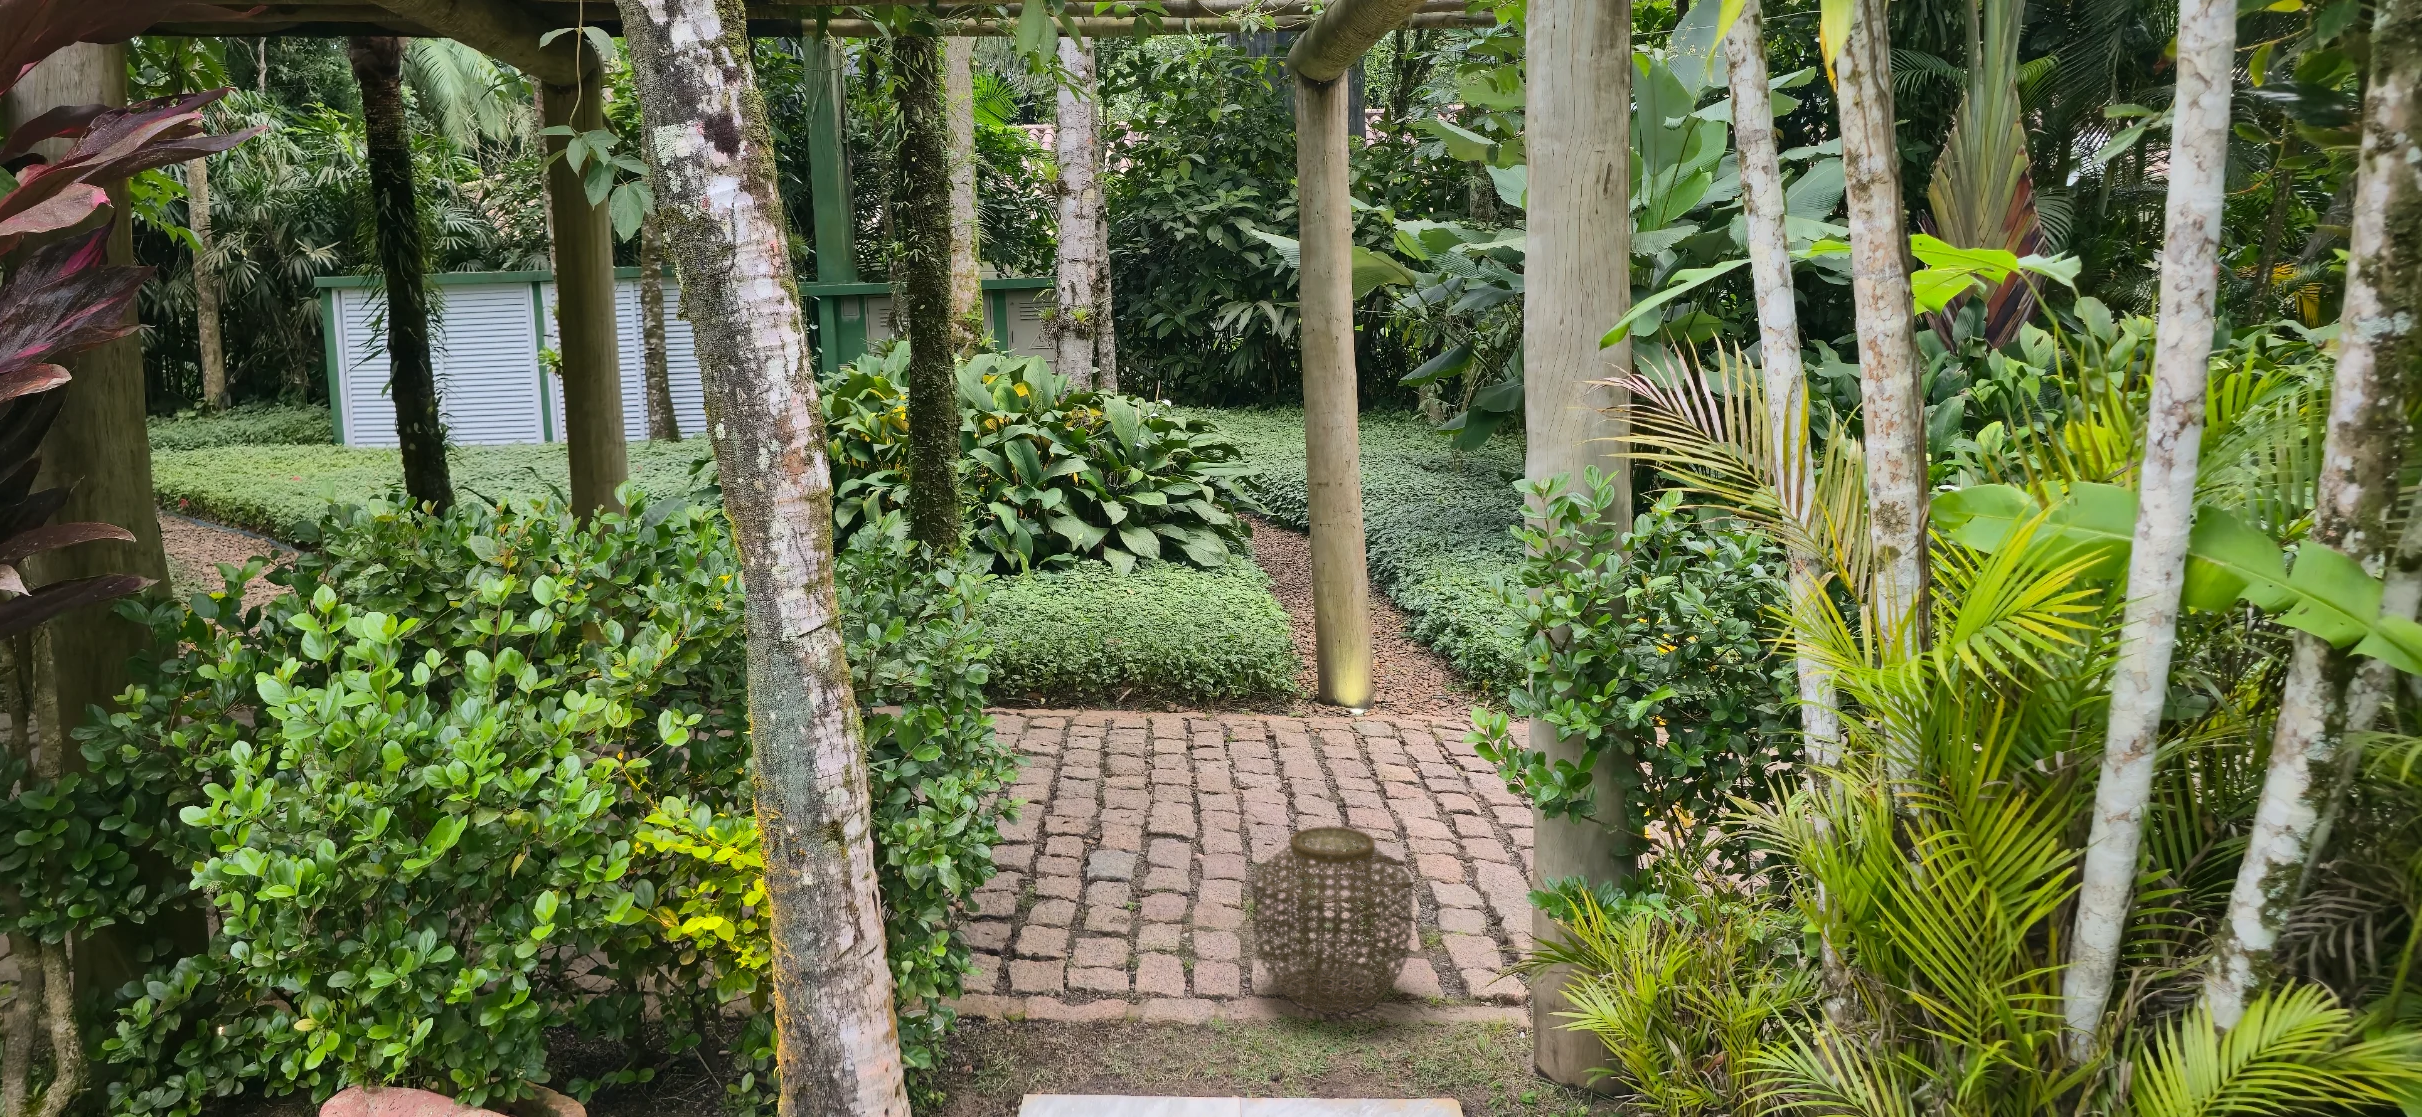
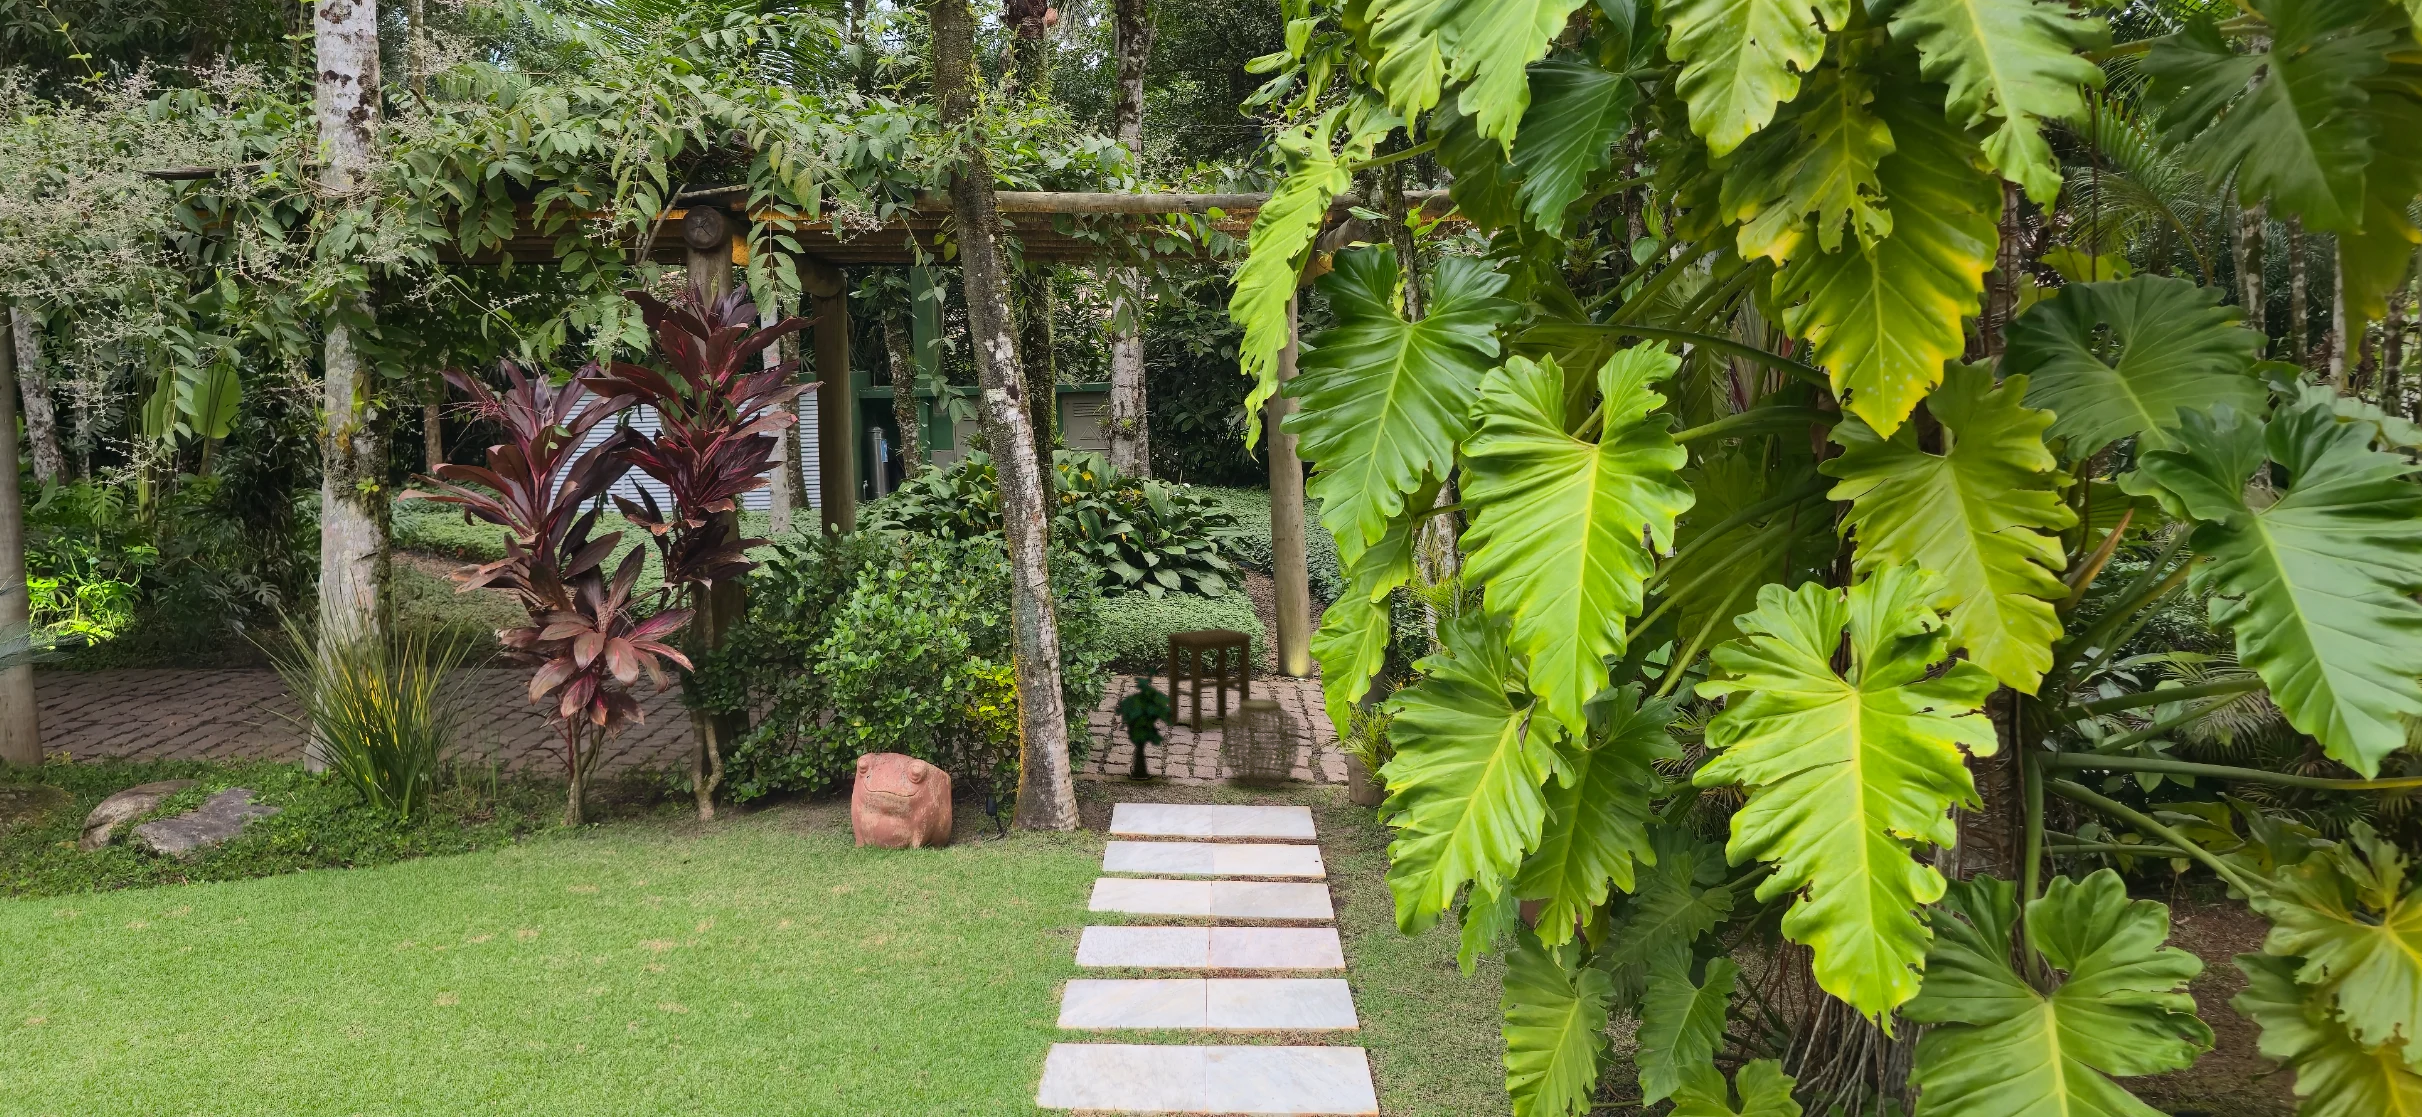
stool: none [1138,650,1294,850] -> present [1167,628,1252,733]
decorative plant: none [1014,765,1154,999] -> present [1110,666,1173,780]

